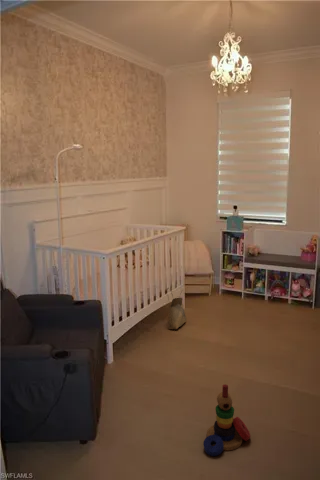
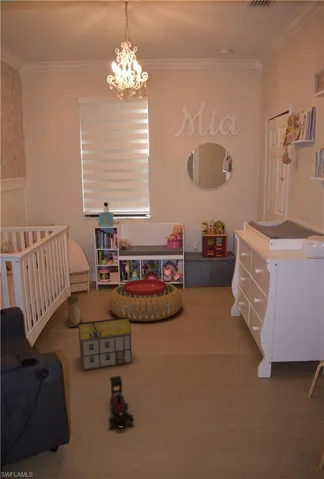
pouf: none [214,292,296,340] -> present [108,279,182,321]
toy house: none [152,329,206,382] -> present [78,317,132,370]
stacking toy: present [203,384,251,456] -> none [163,350,200,414]
toy train: none [137,394,168,454] -> present [109,376,134,431]

